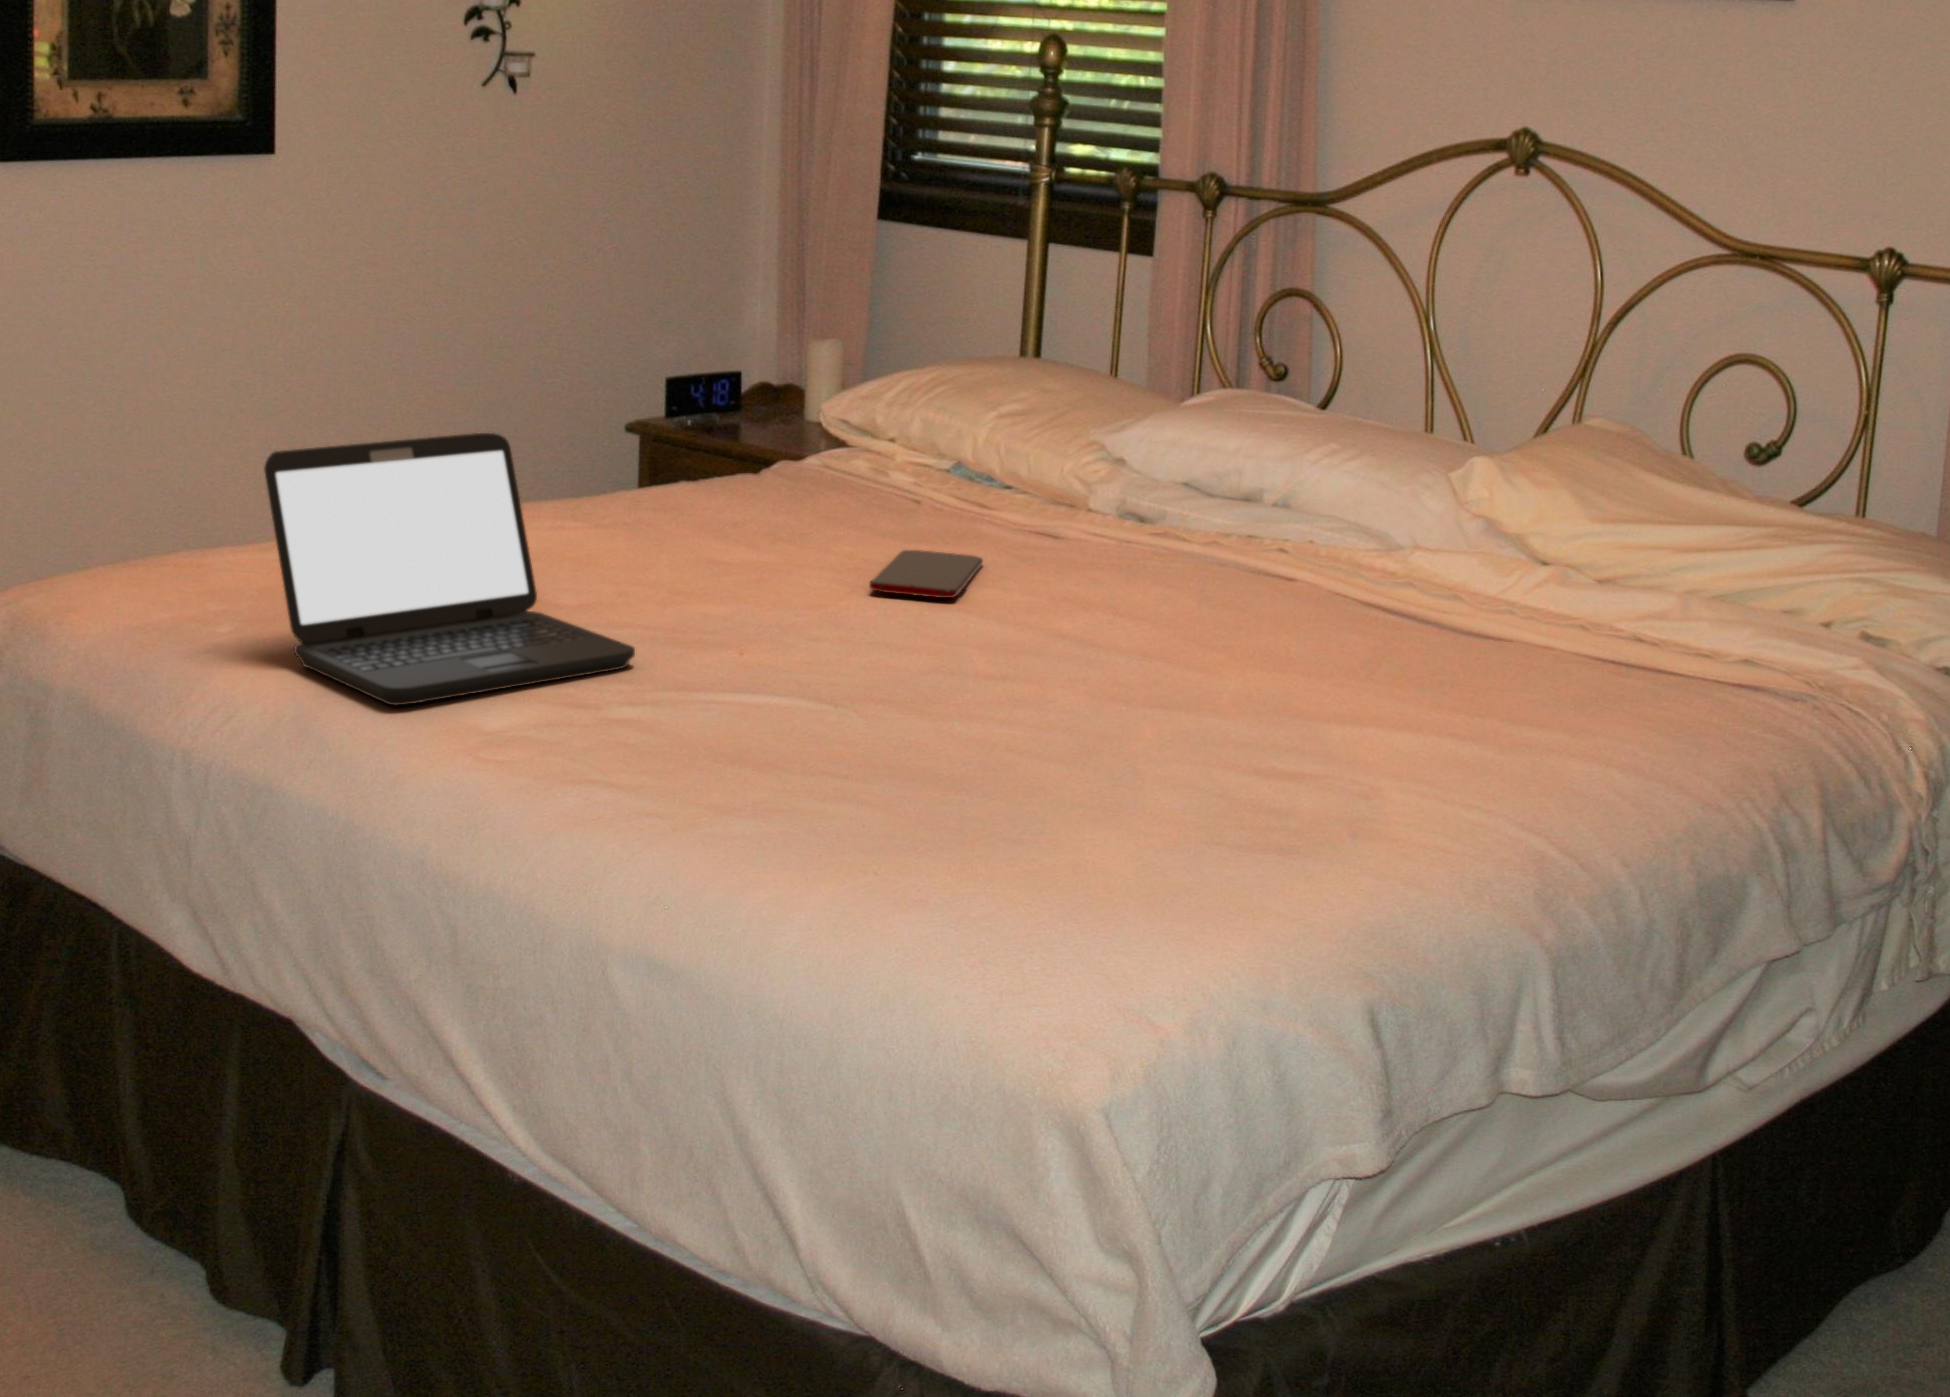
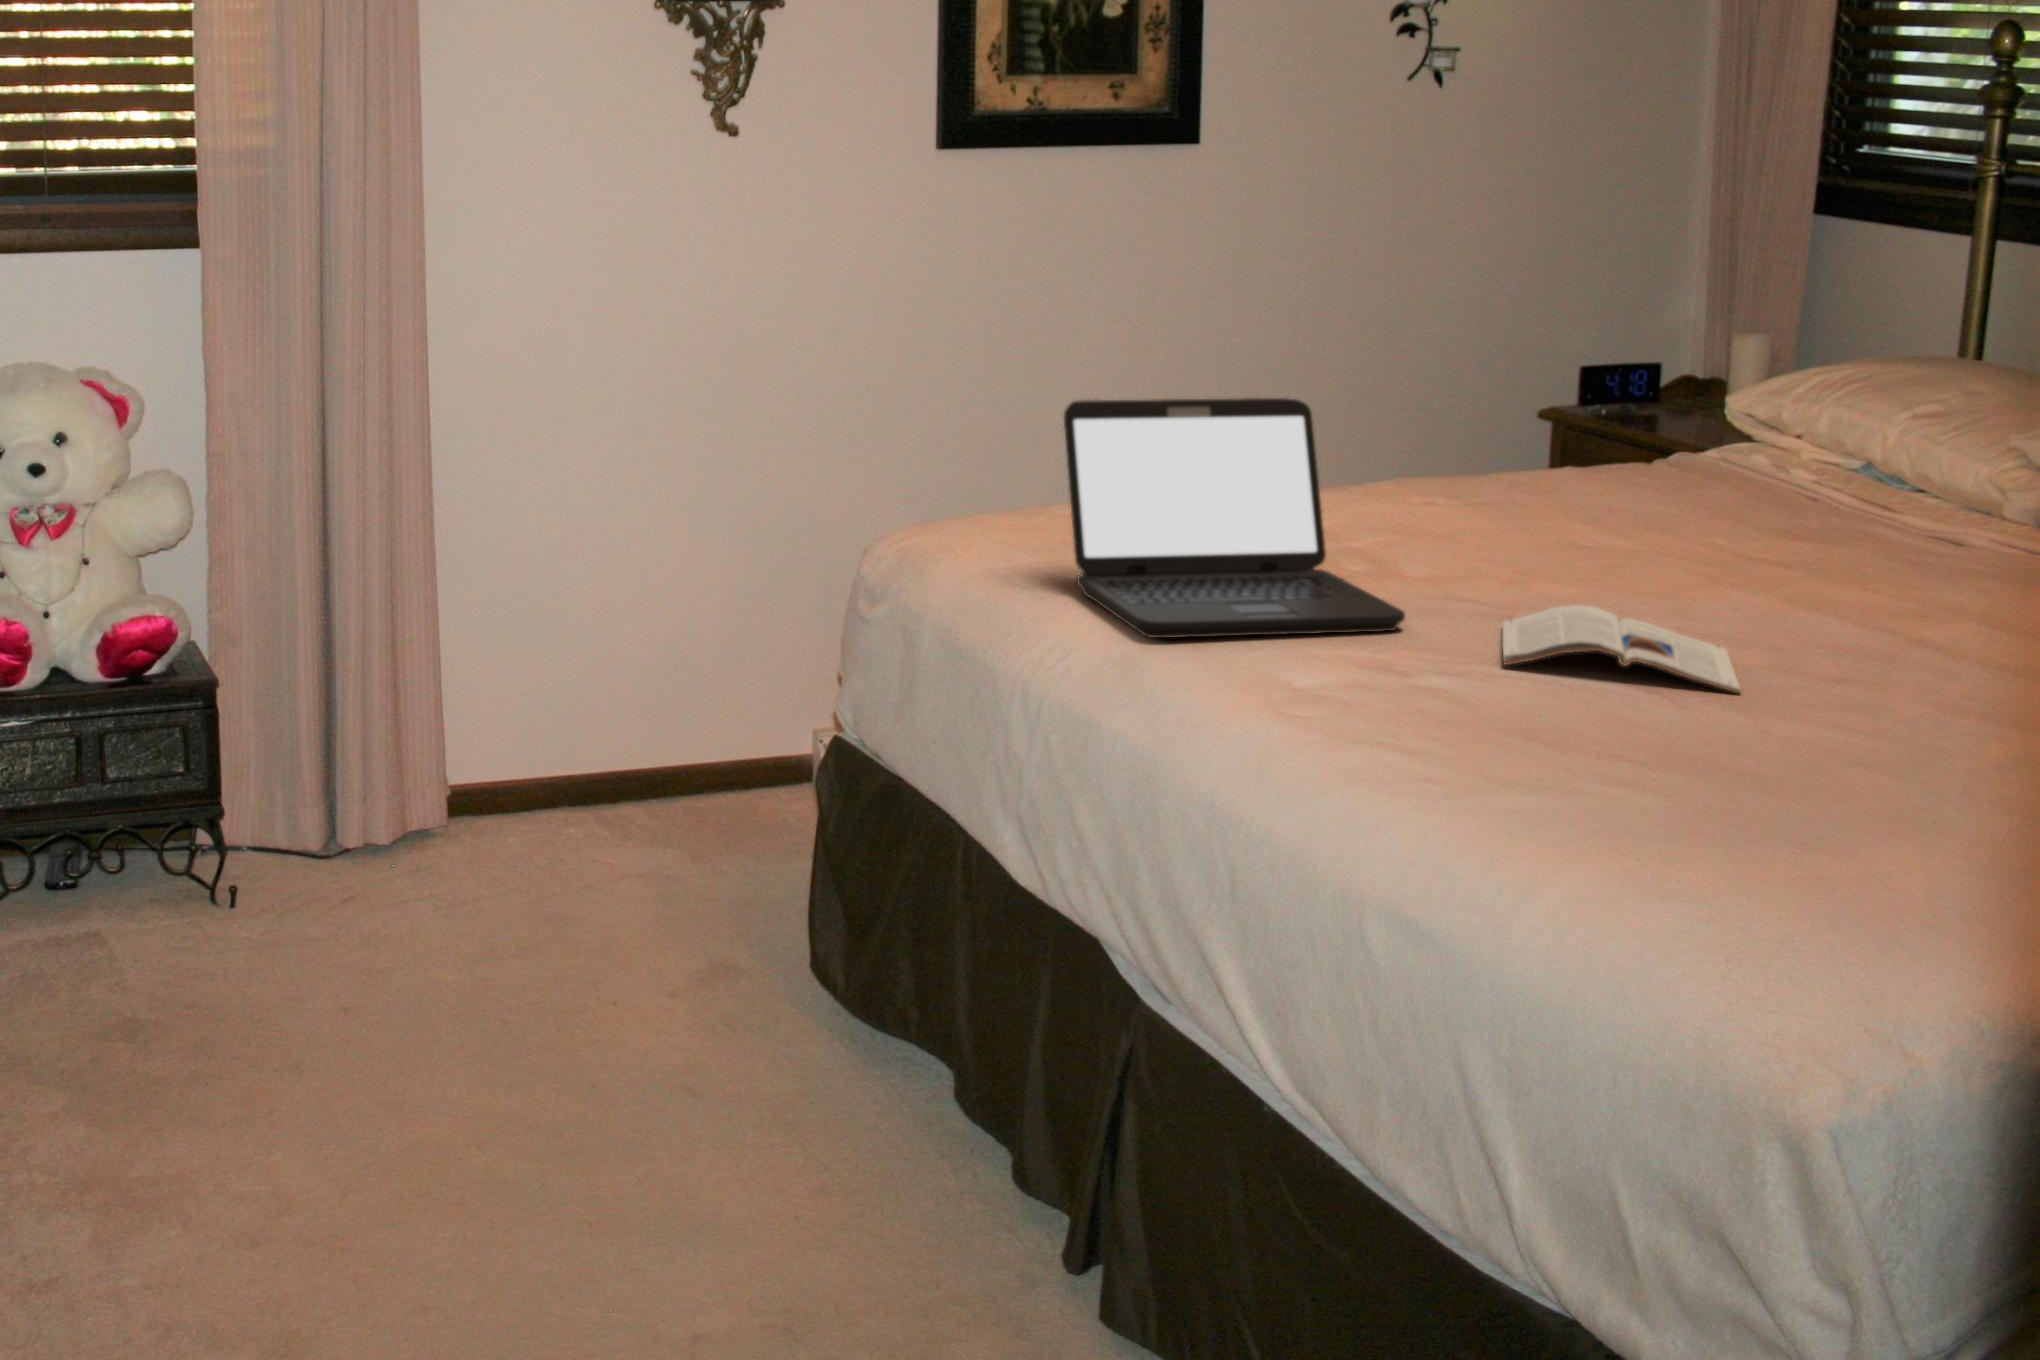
smartphone: present [869,550,983,598] -> none [1698,552,1851,603]
magazine: none [721,621,952,691] -> present [1503,605,1740,693]

